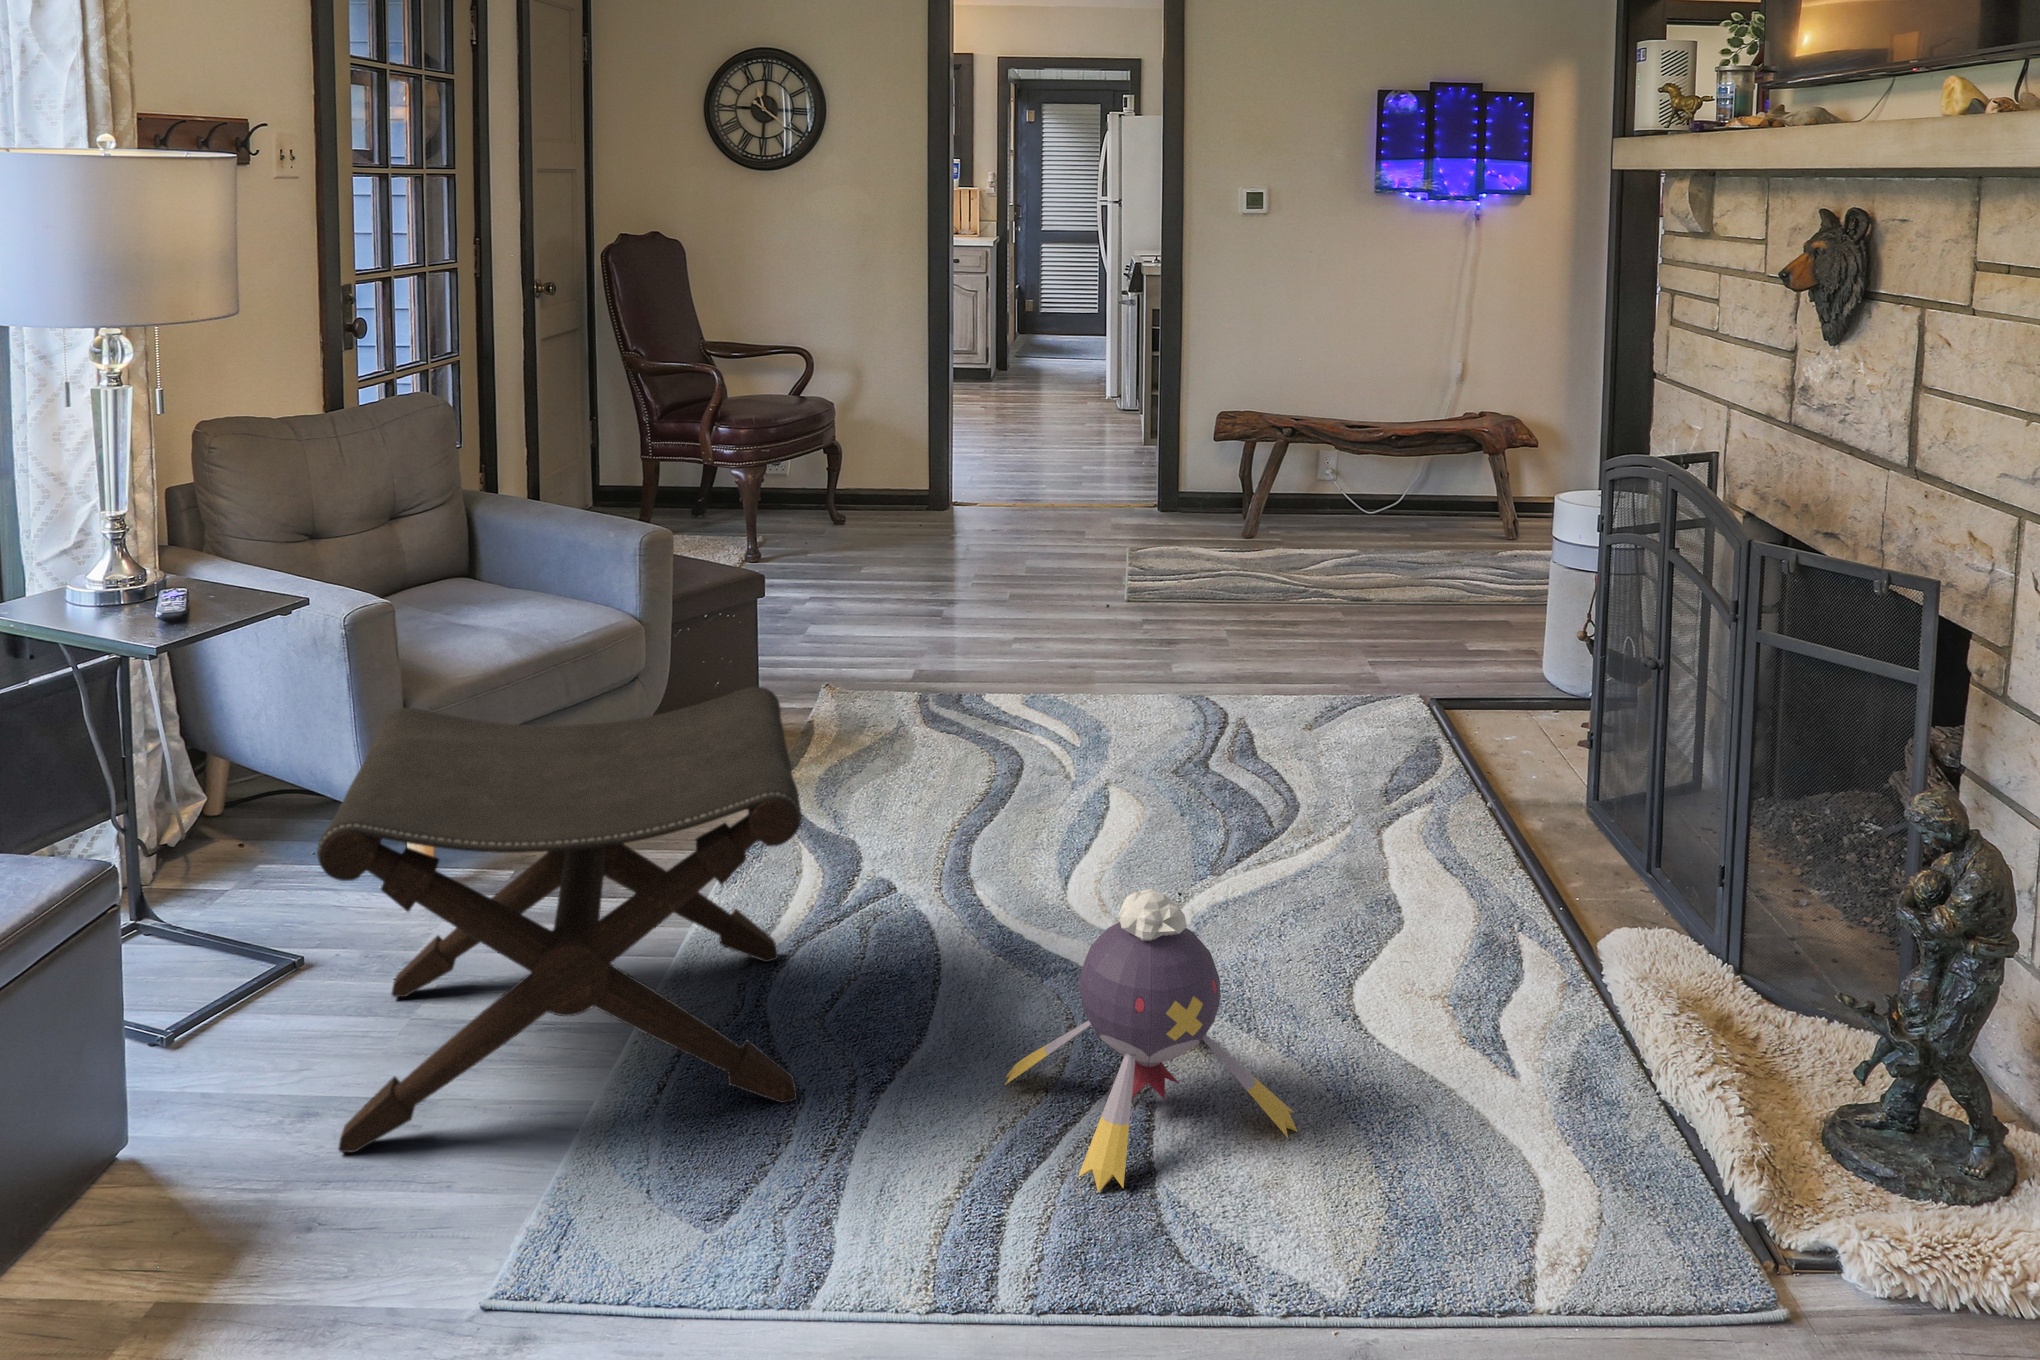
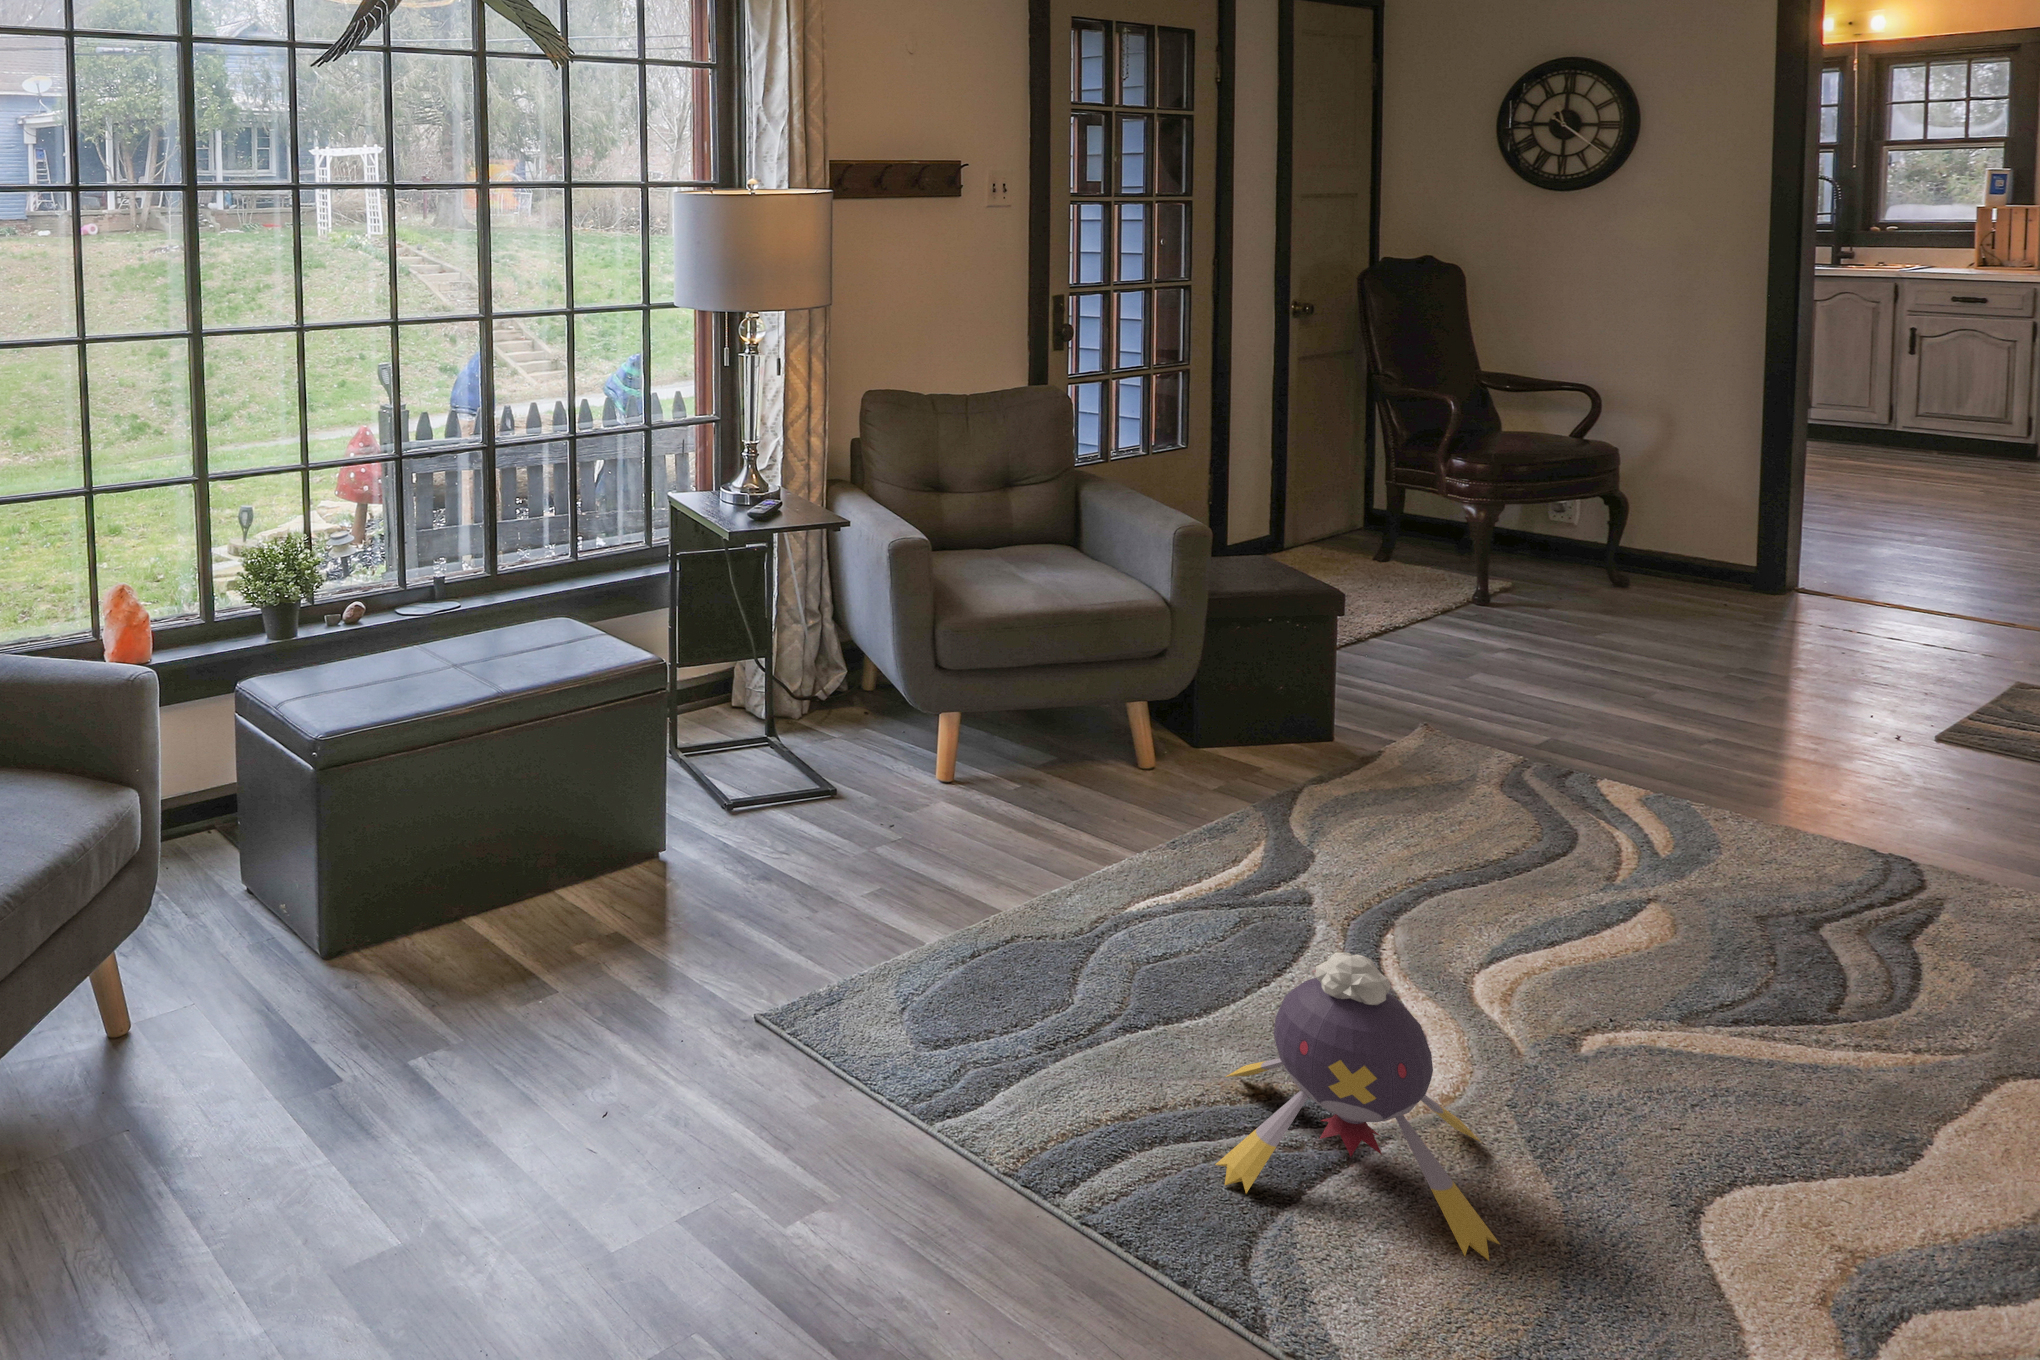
footstool: present [317,687,802,1153] -> none [749,630,1150,1005]

